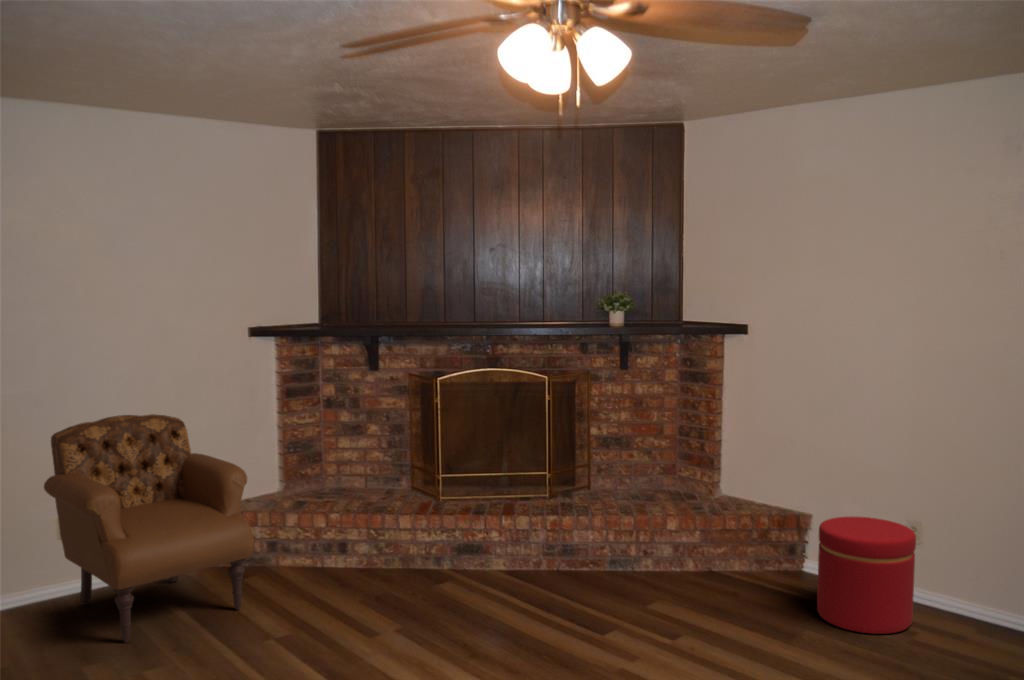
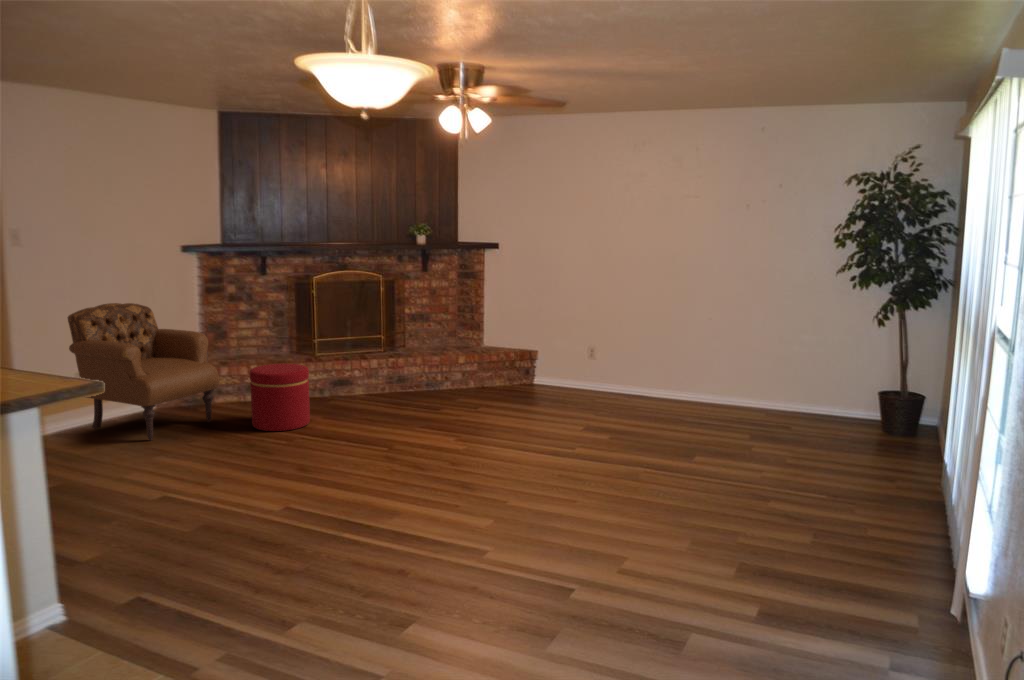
ottoman: present [817,517,916,634] -> present [250,364,310,431]

